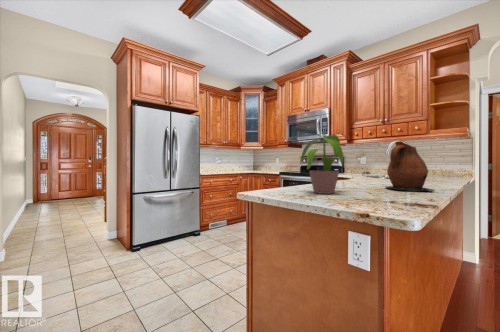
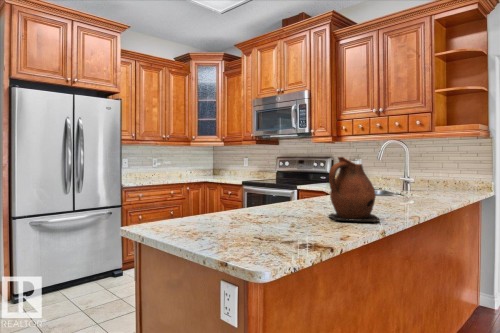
potted plant: present [301,135,343,194] -> none [192,151,275,229]

